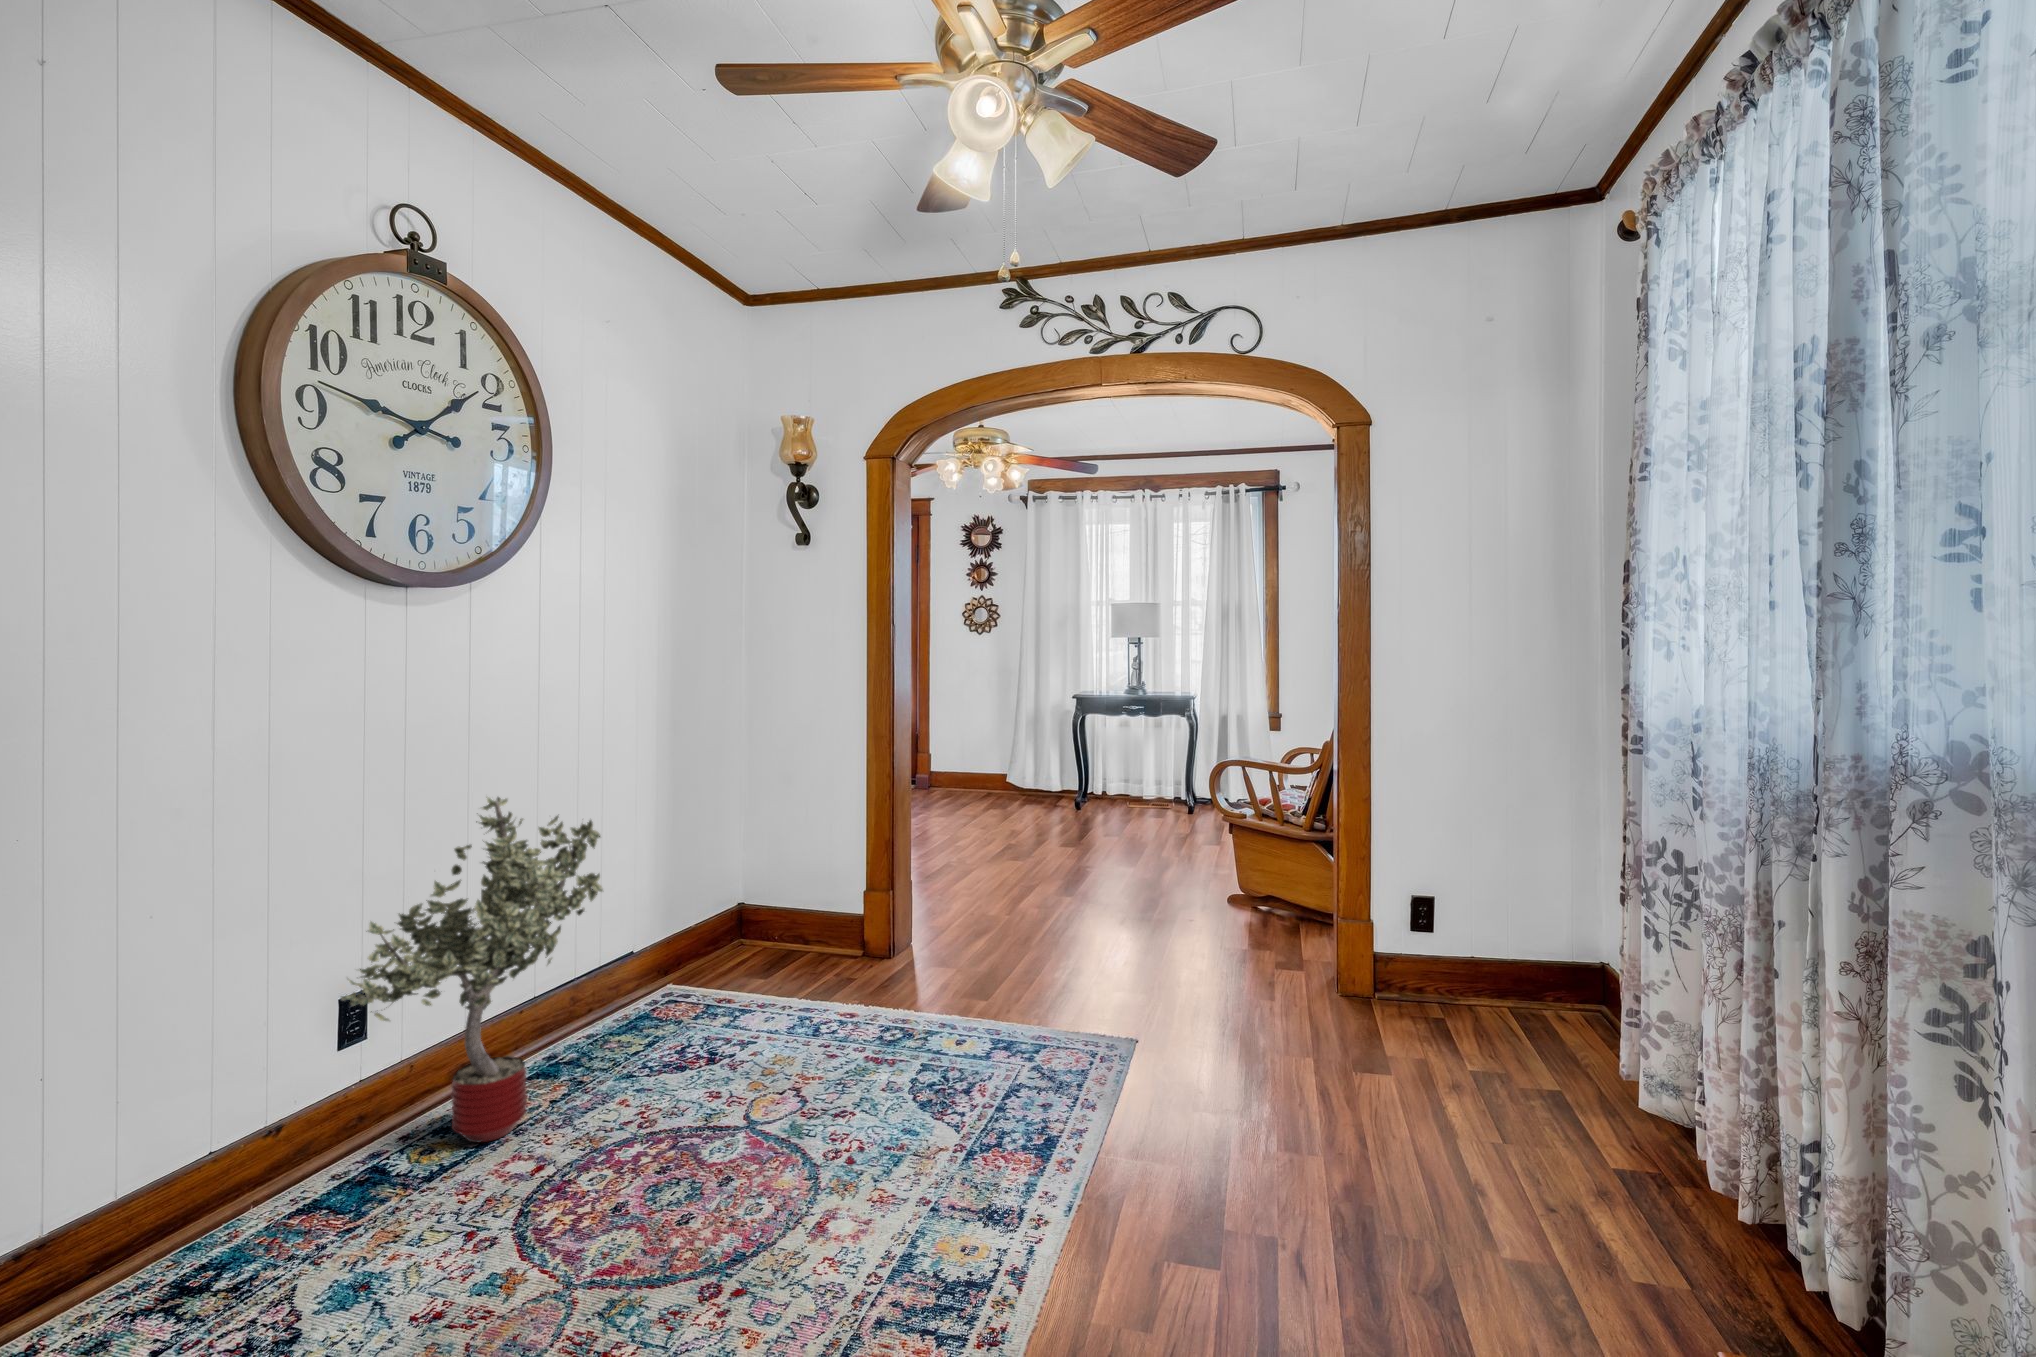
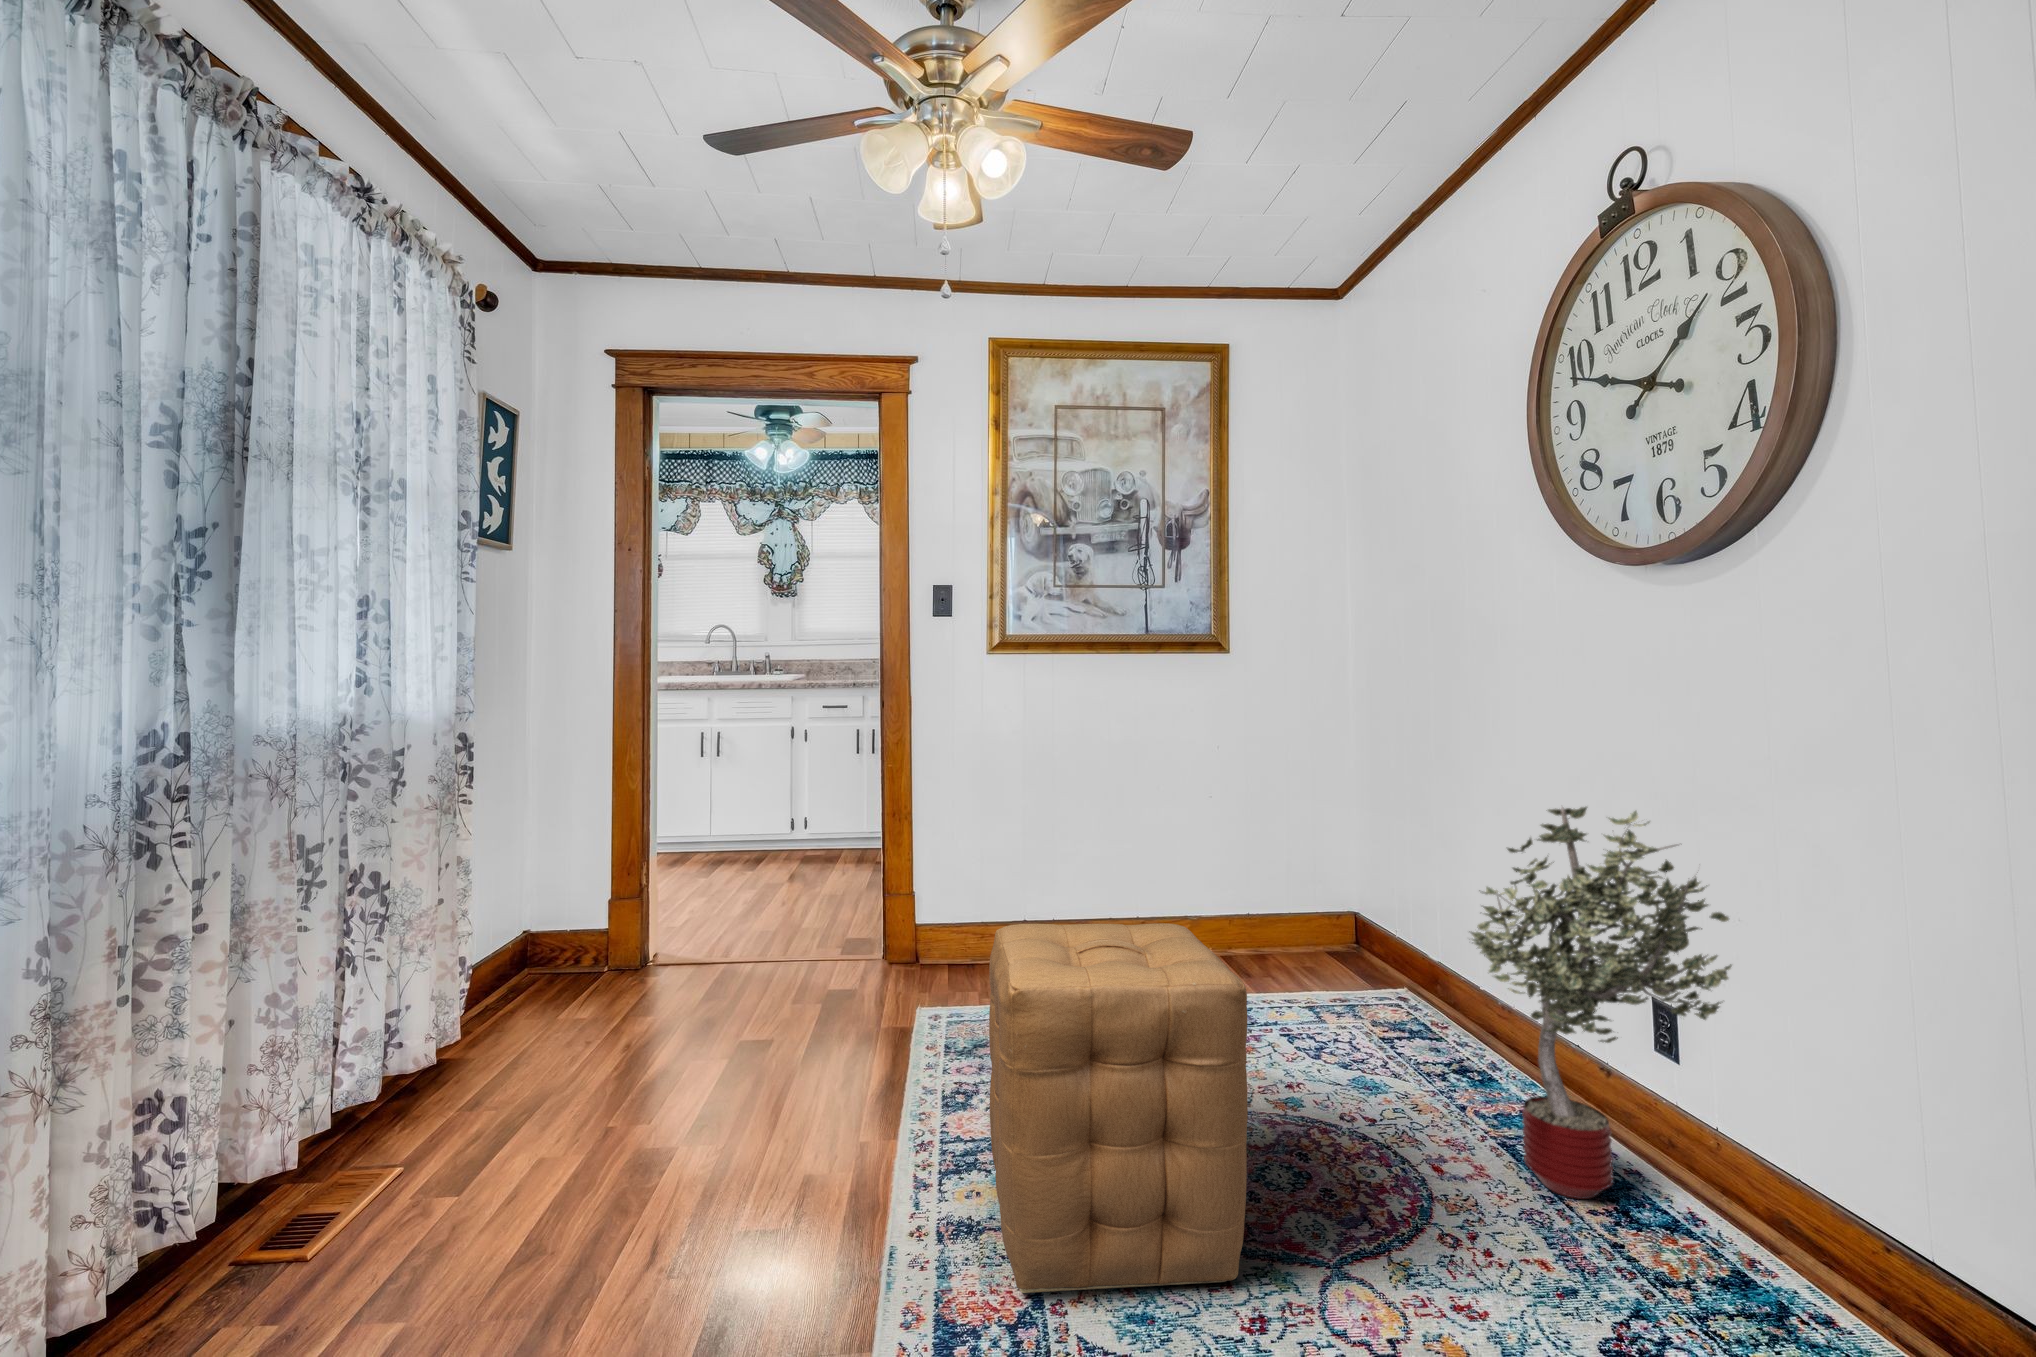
ottoman: none [729,912,992,1258] -> present [989,923,1248,1293]

